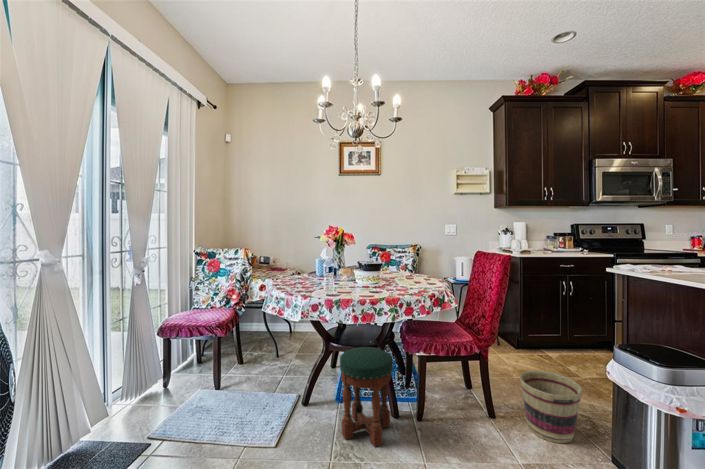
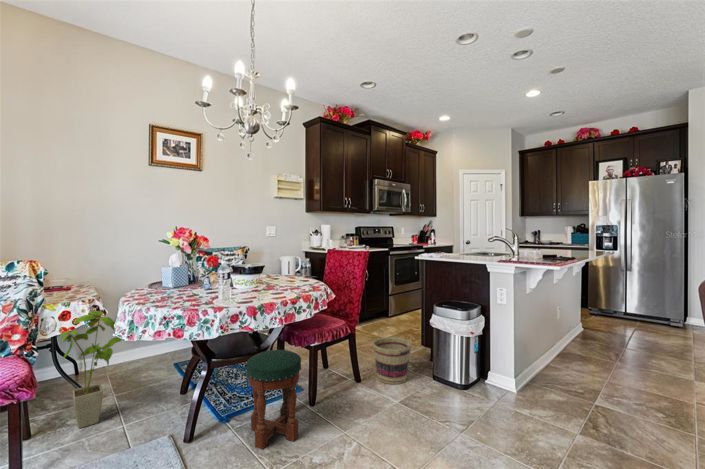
house plant: none [257,287,301,368] -> present [59,311,122,428]

